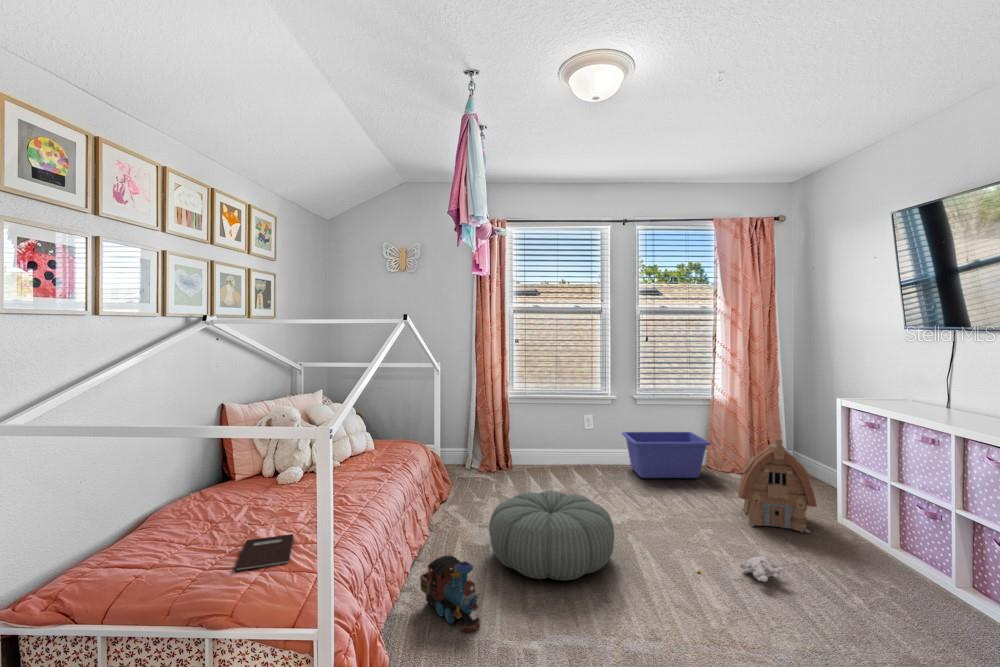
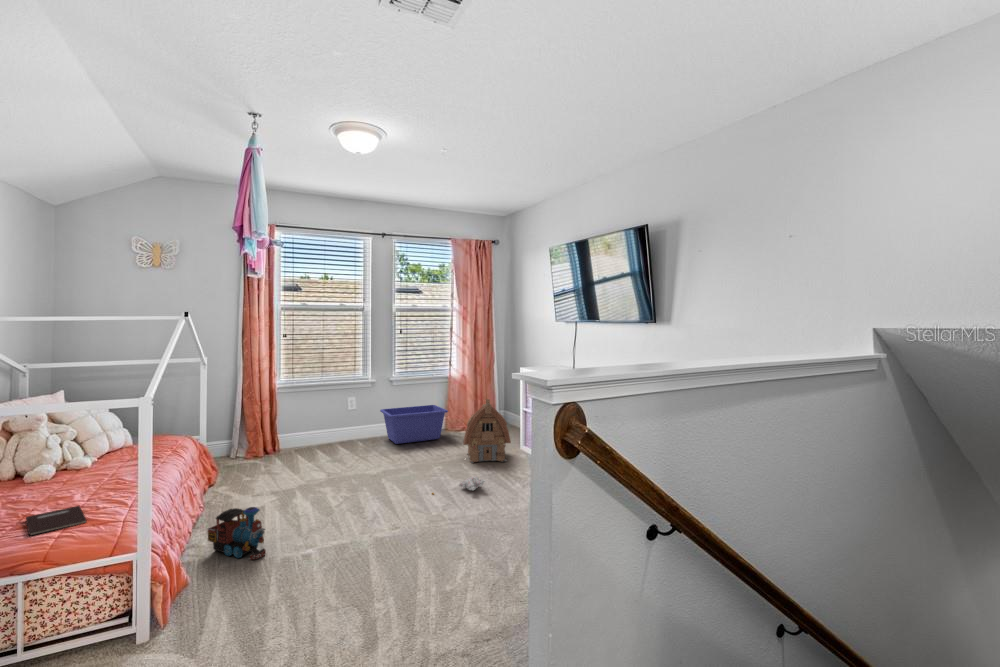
pouf: present [489,491,614,580] -> none [267,454,373,518]

